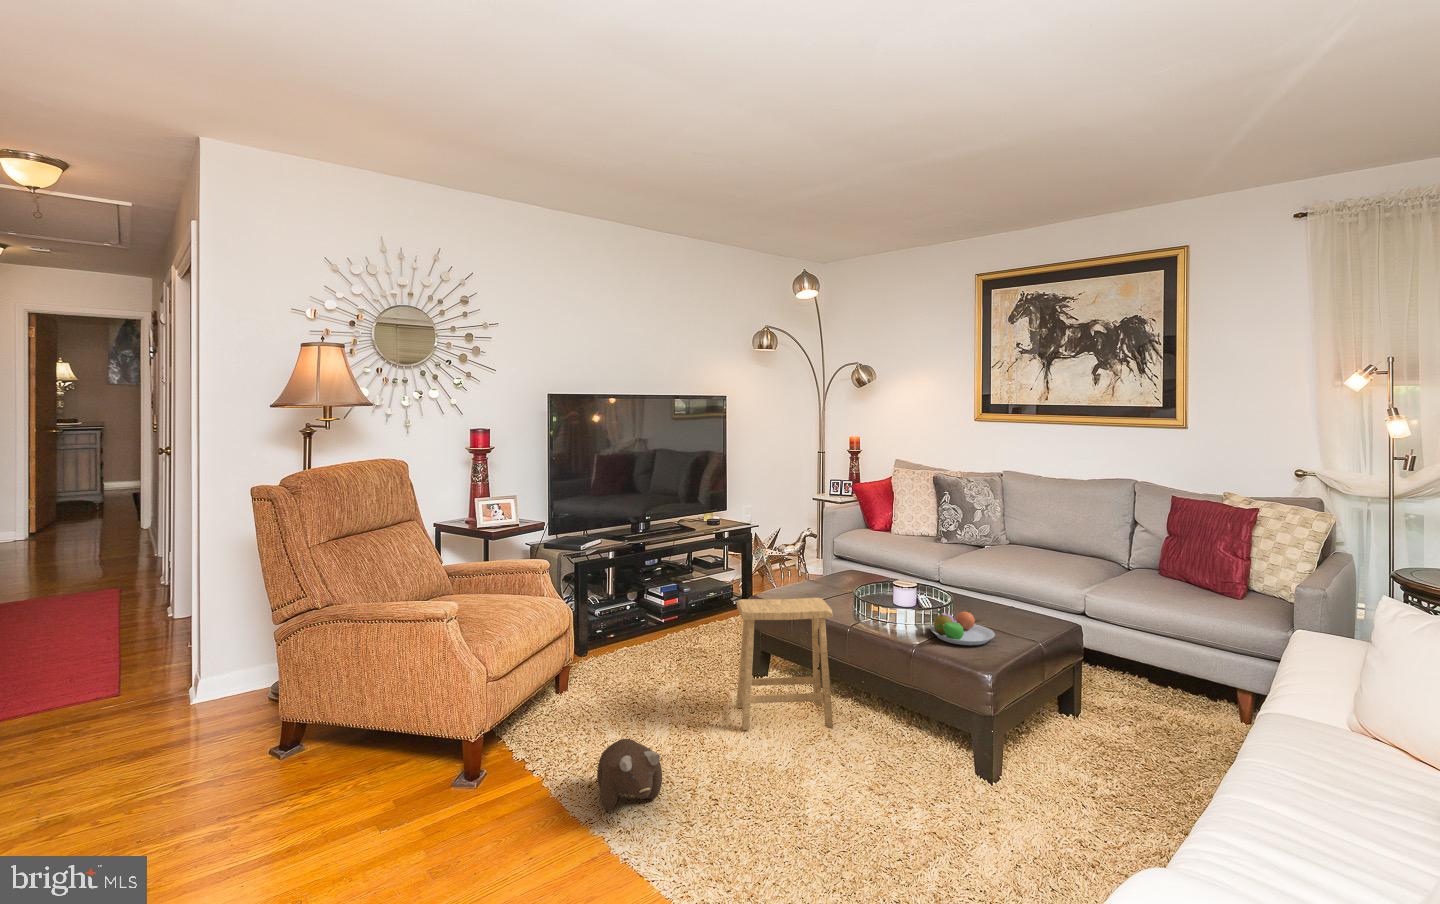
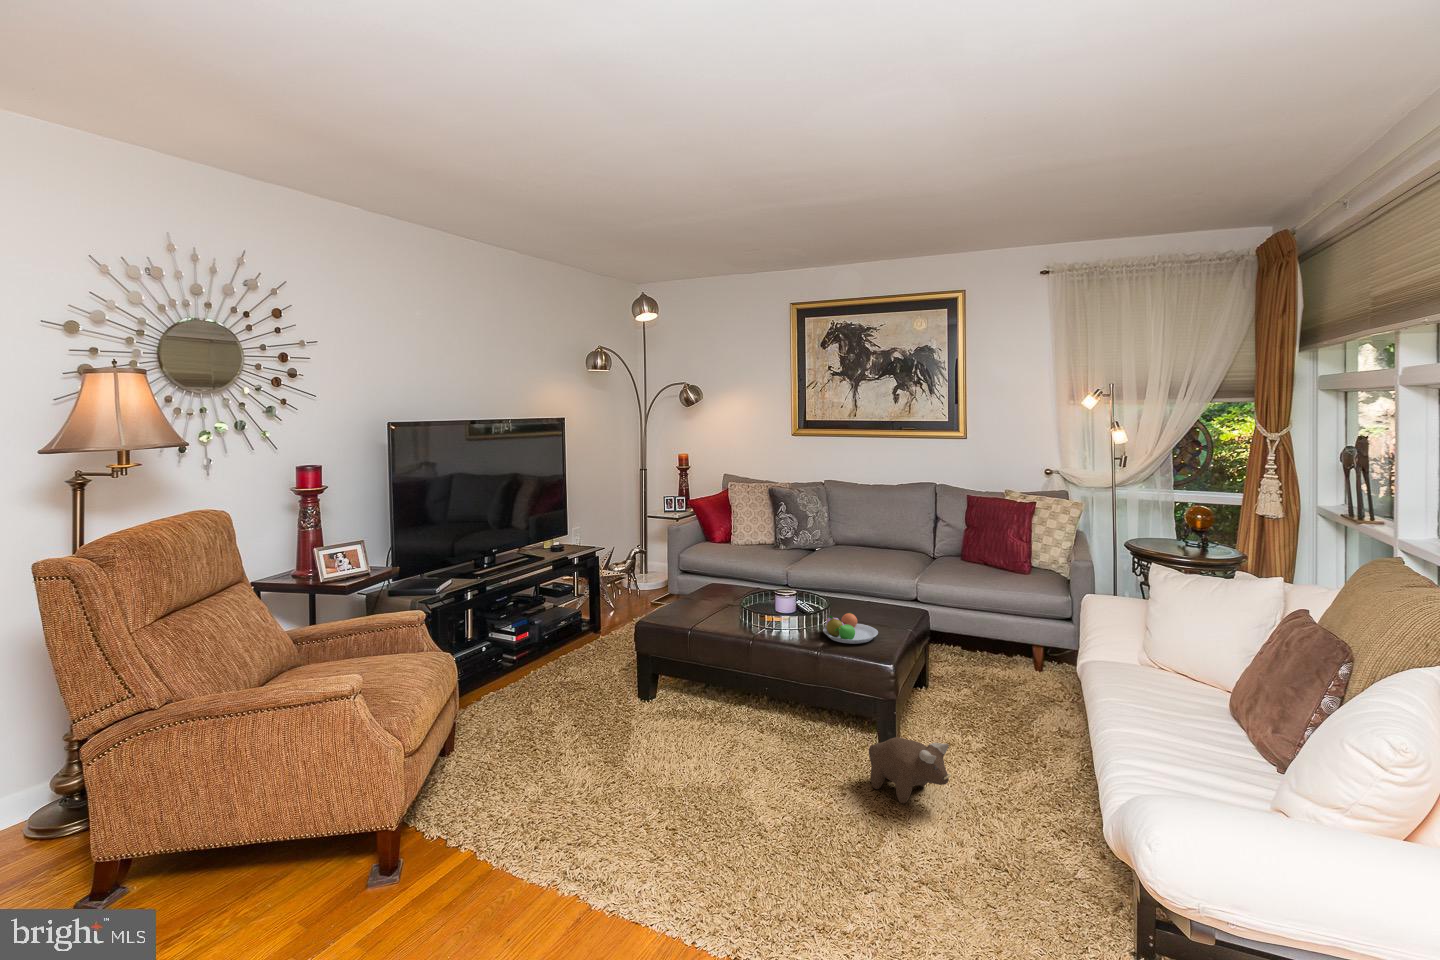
footstool: present [736,598,833,730] -> none [642,616,743,754]
plush toy: present [597,739,662,811] -> present [869,737,951,803]

